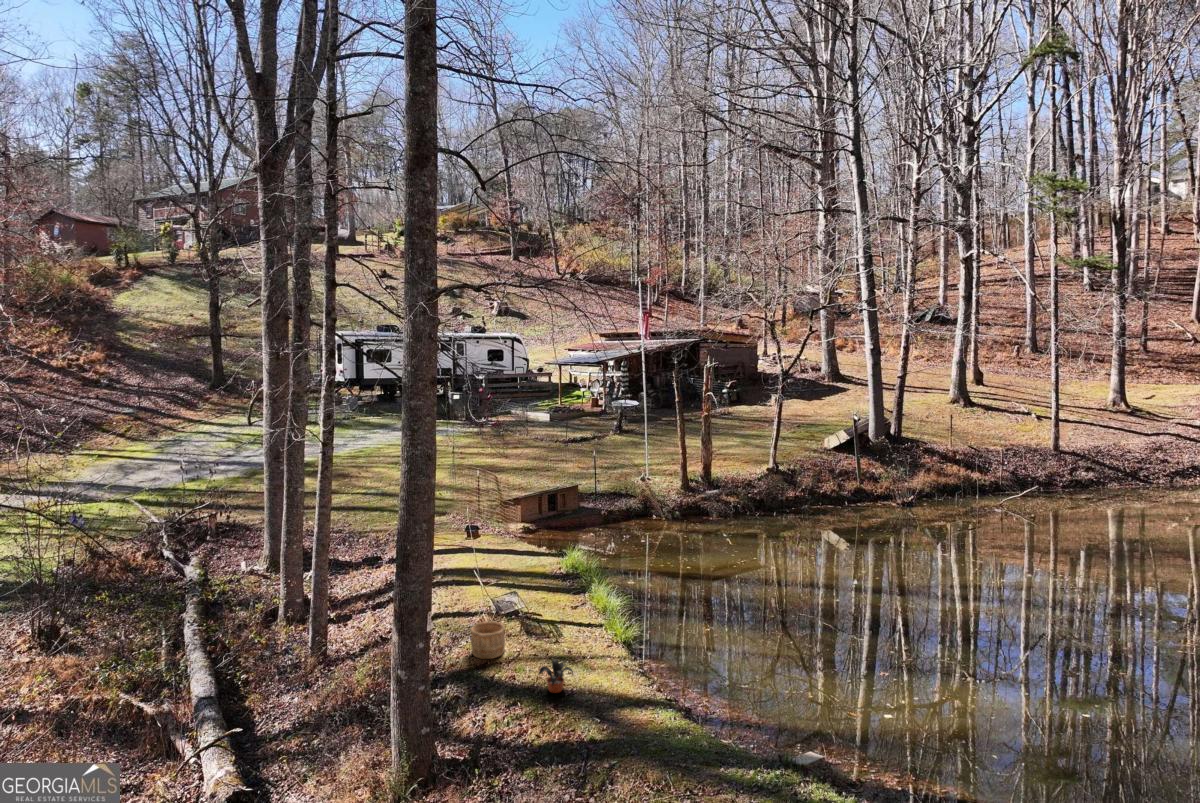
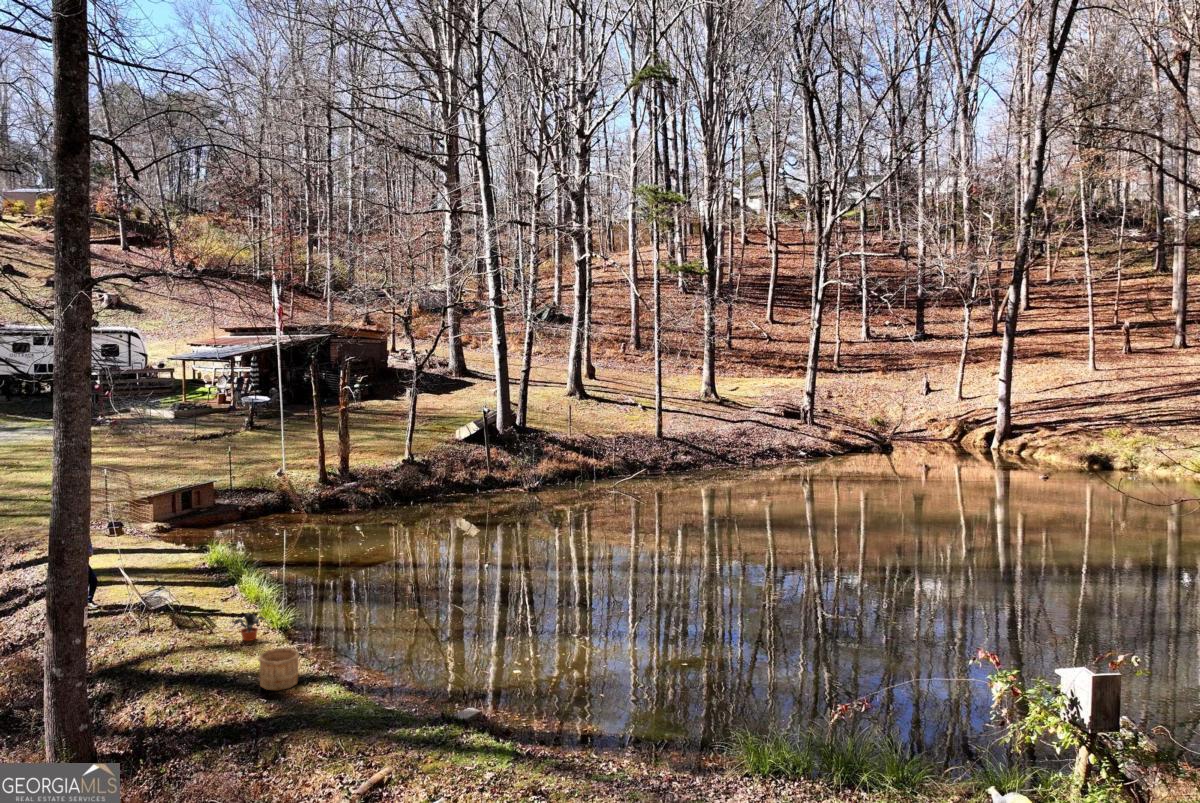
wooden bucket: present [470,621,505,659] -> present [259,648,299,690]

